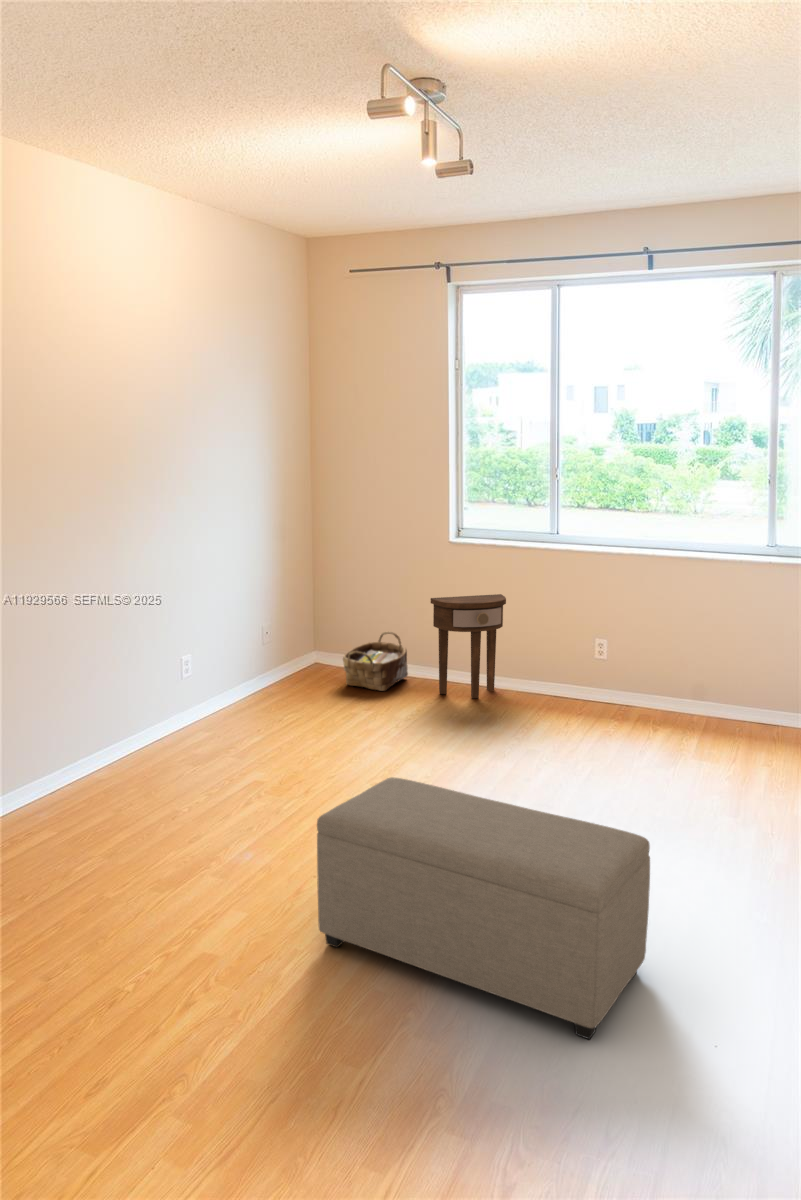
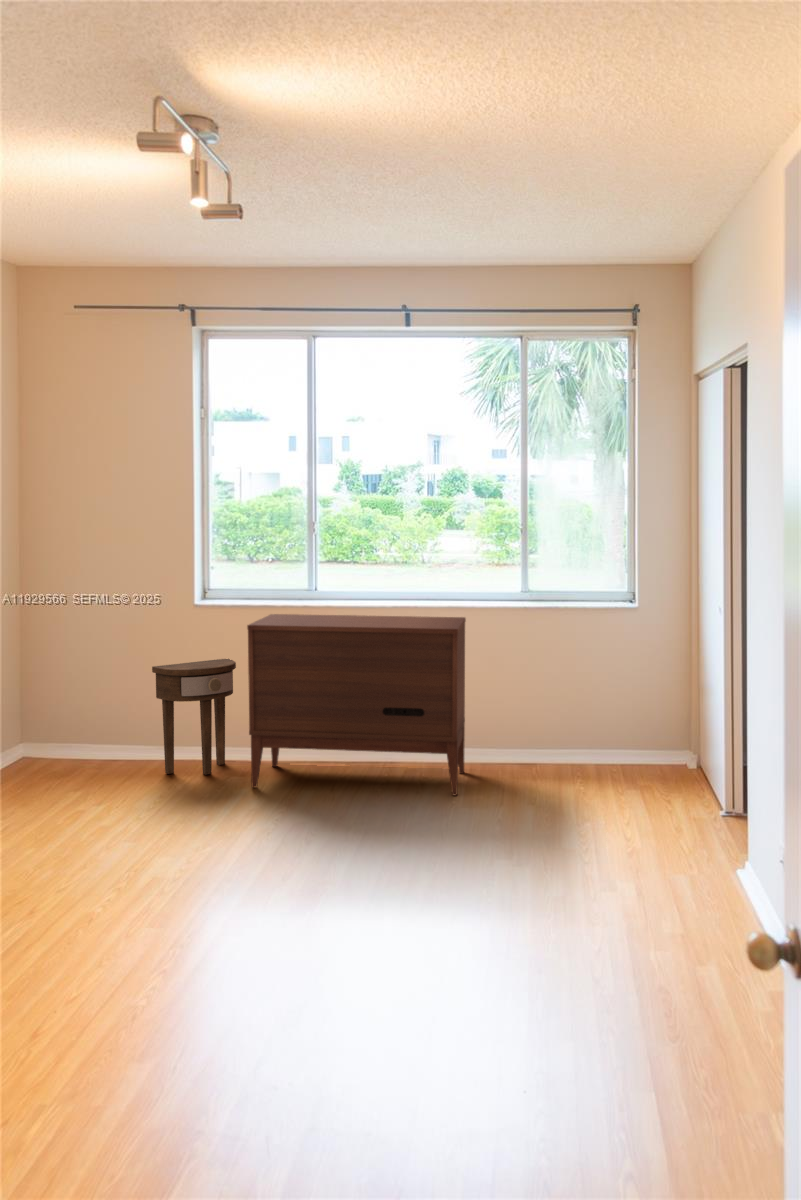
dresser: none [509,556,730,745] -> present [247,614,466,796]
woven basket: present [343,632,408,691] -> none [48,709,123,777]
ottoman: present [317,777,650,1039] -> none [132,846,478,1071]

